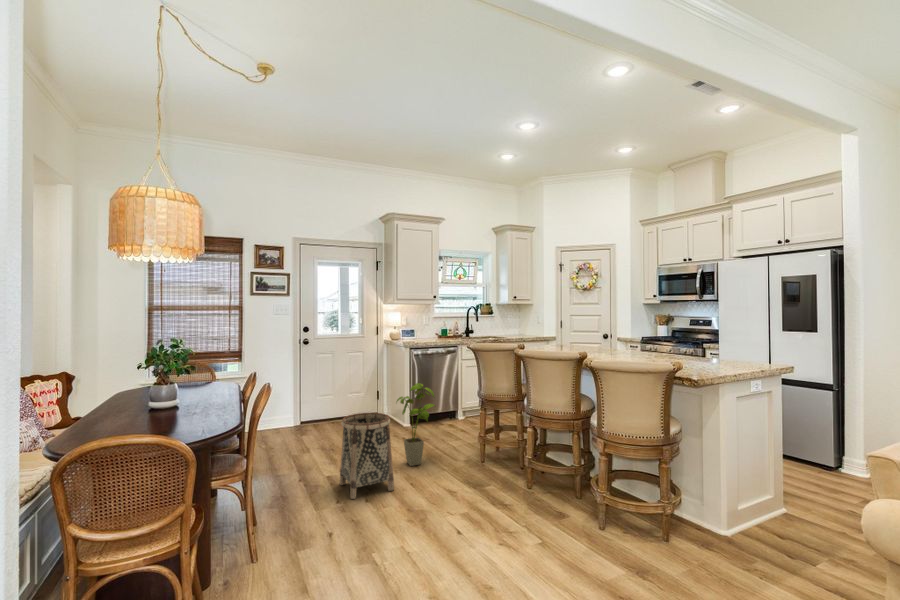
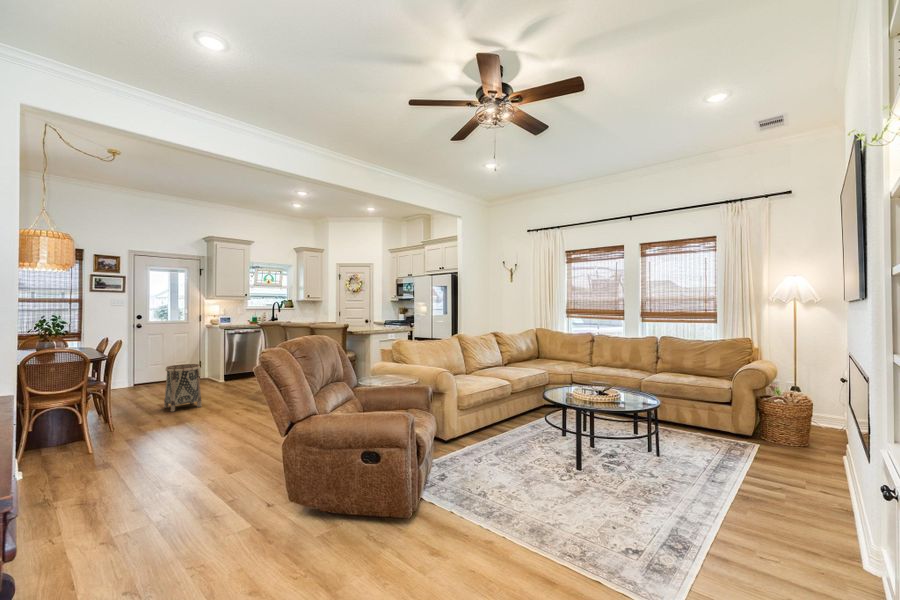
house plant: present [397,383,435,466] -> none [207,347,236,398]

